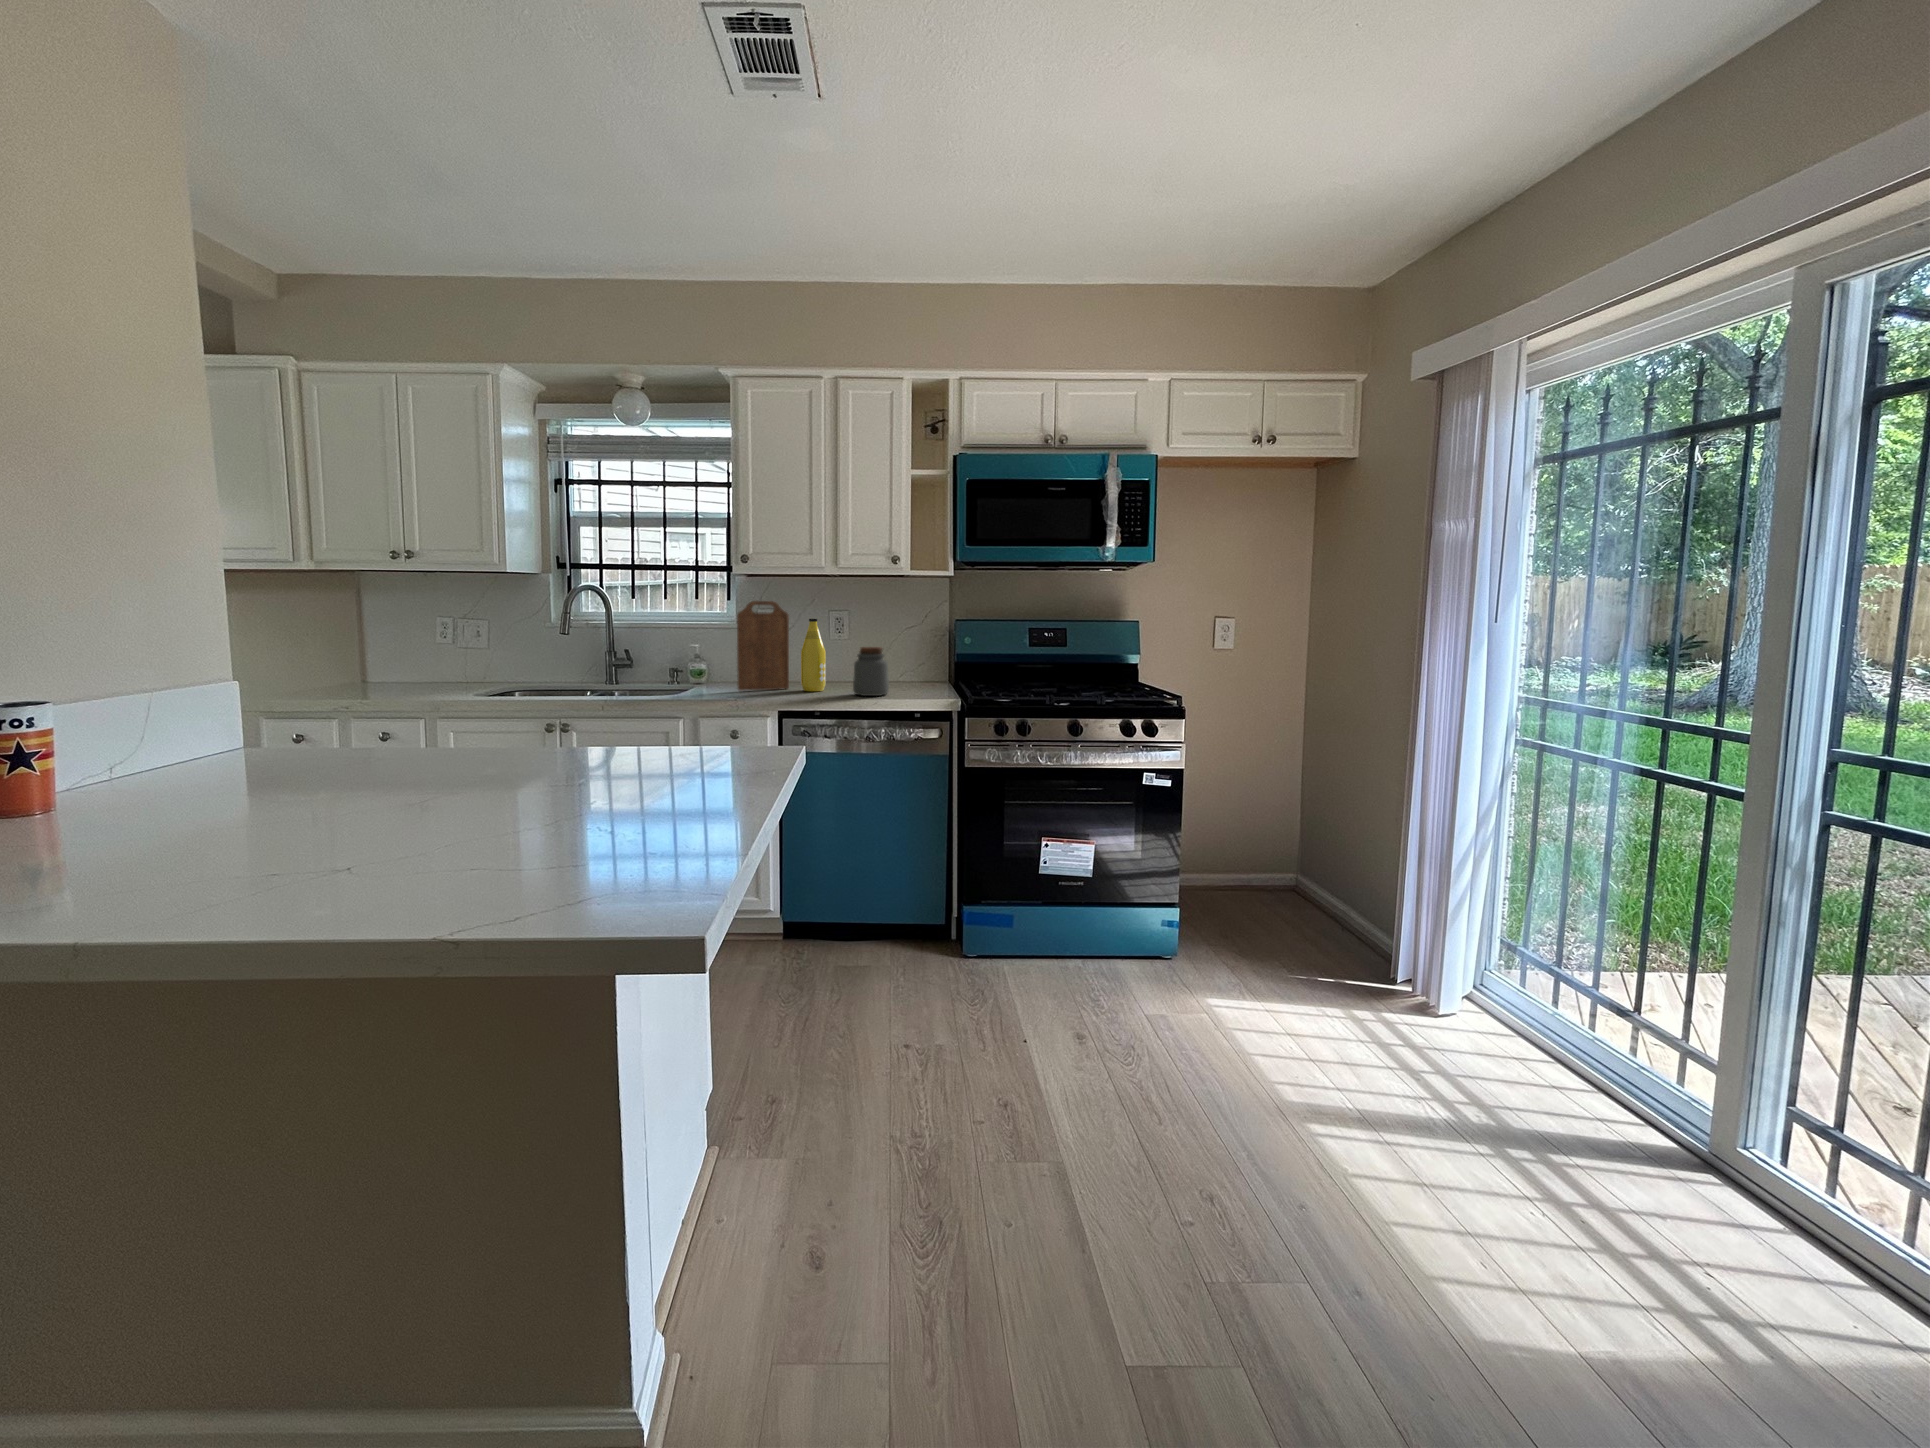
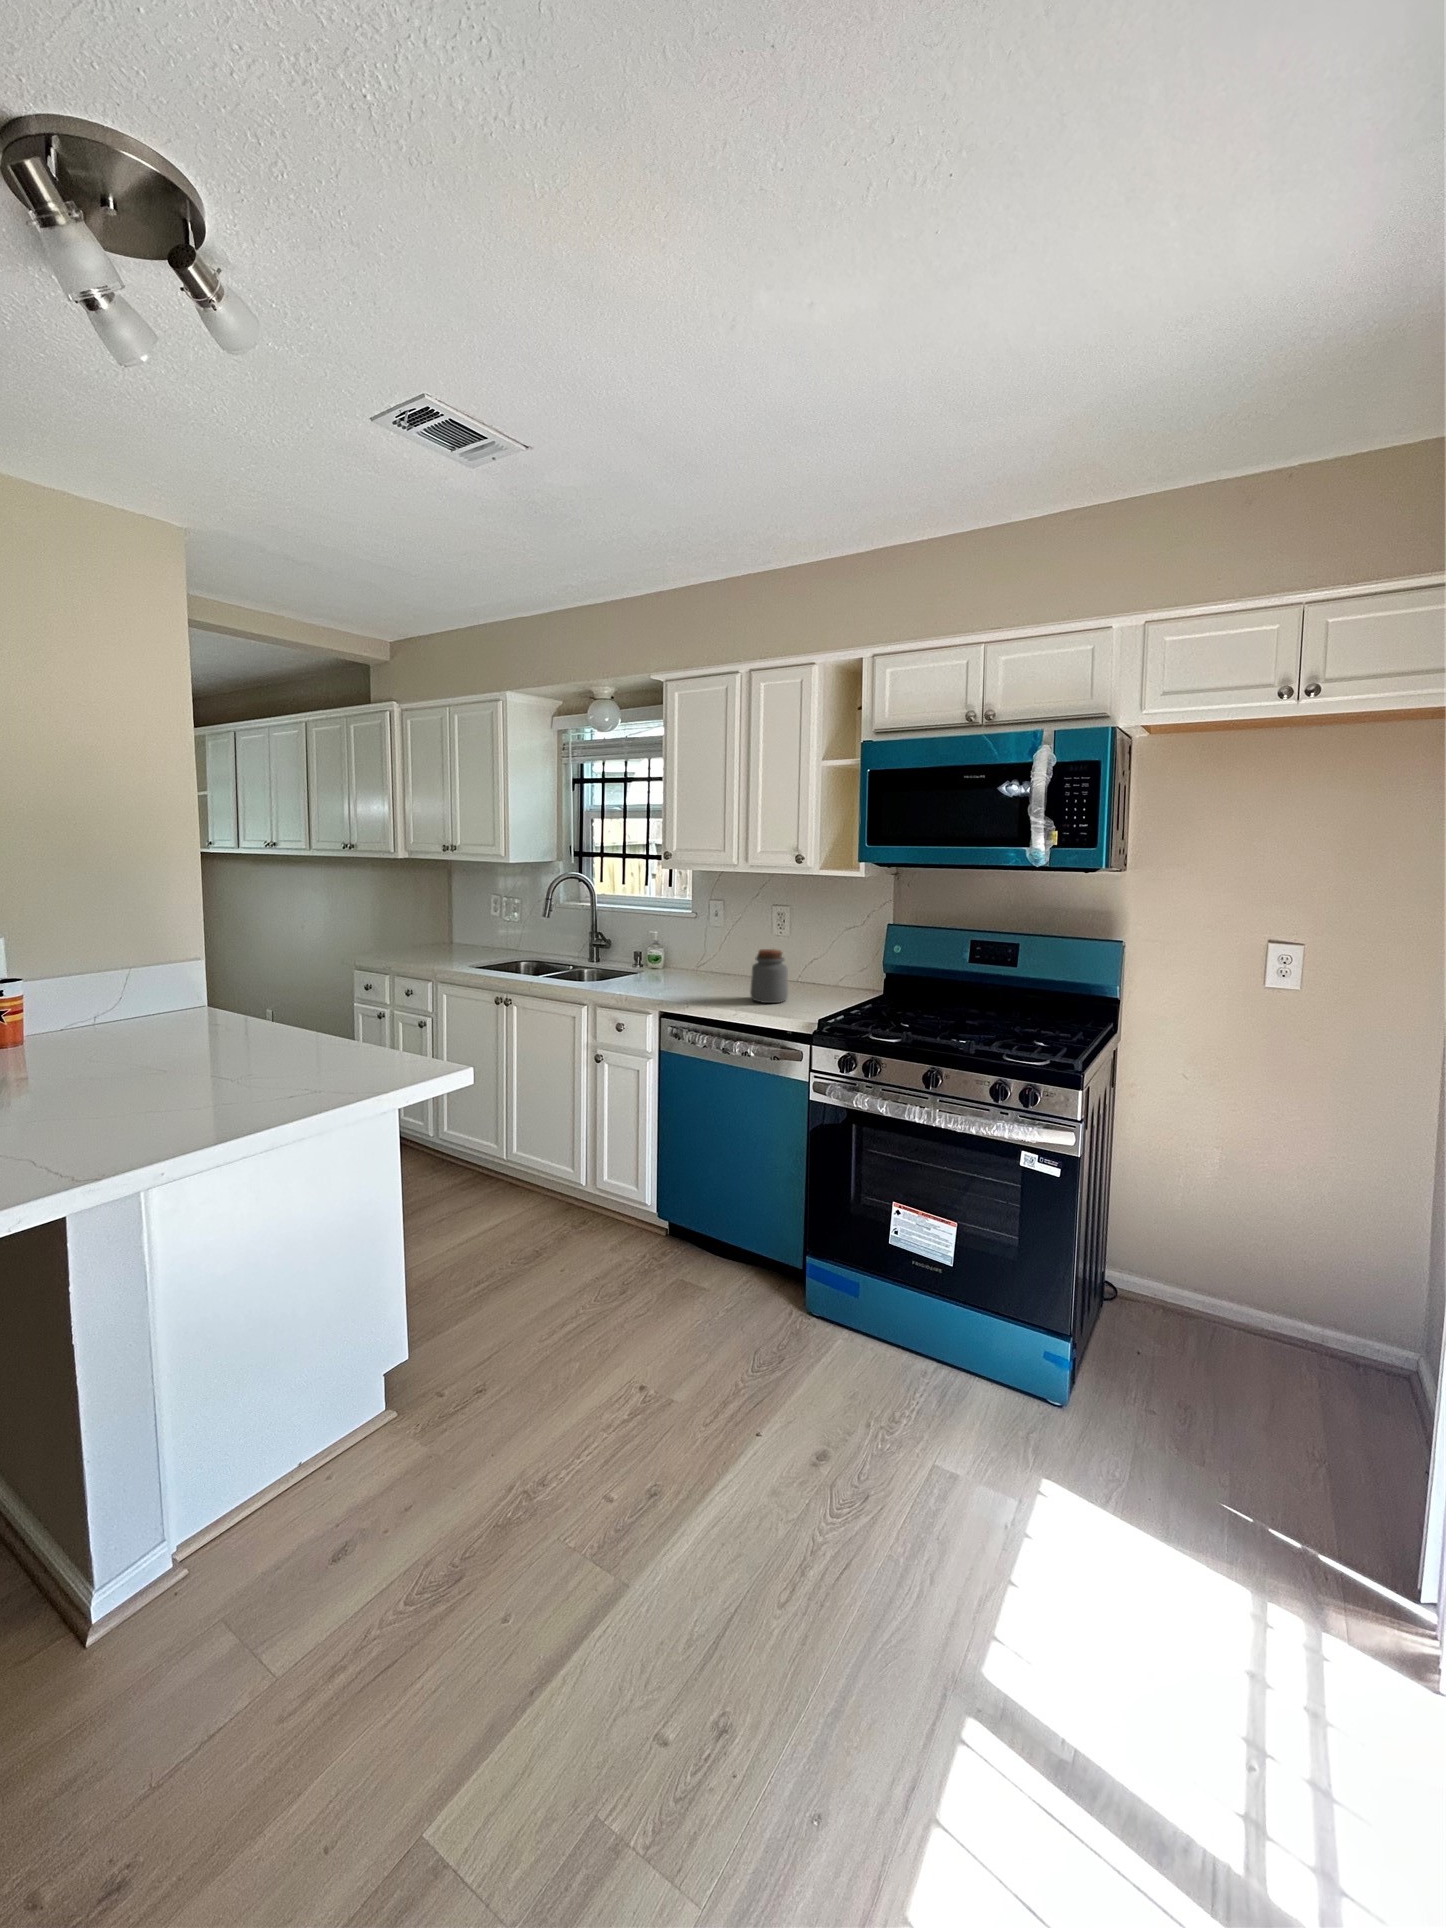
cutting board: present [737,601,789,690] -> none [672,893,723,982]
bottle: present [801,619,826,691] -> none [723,914,749,989]

